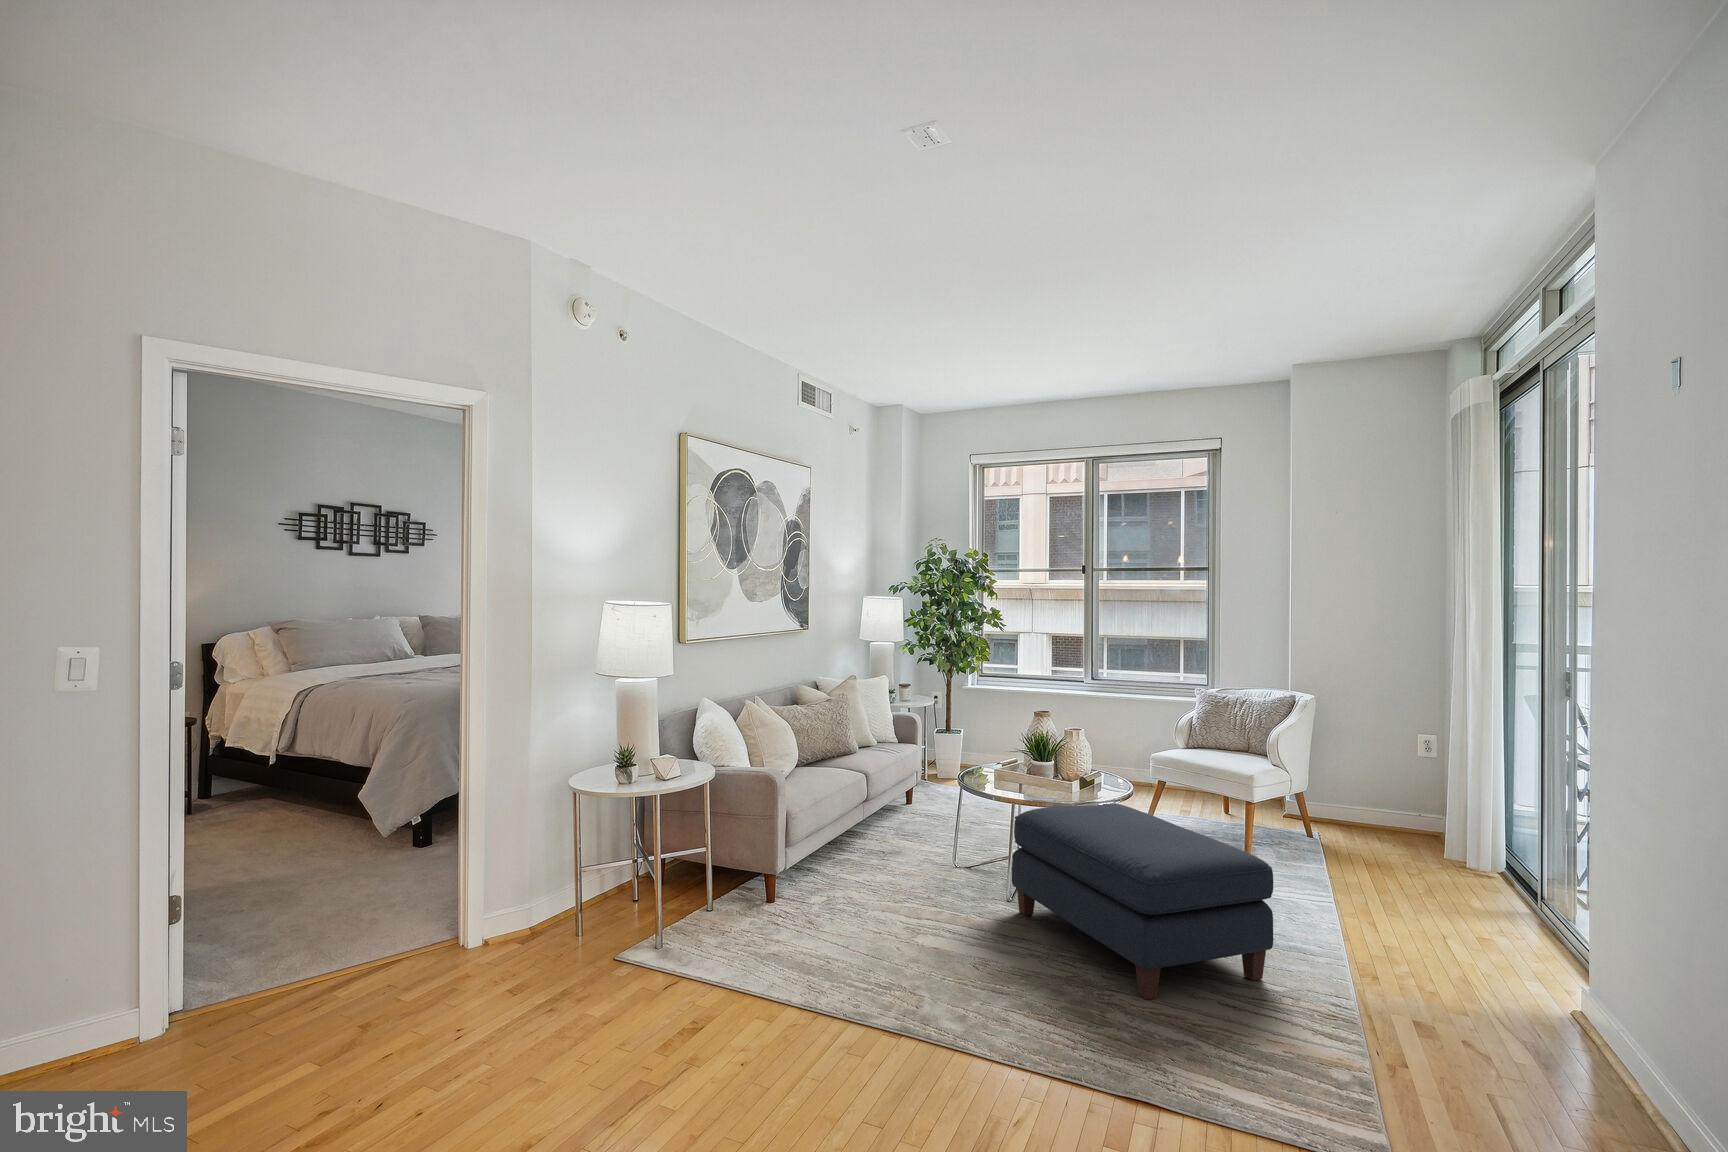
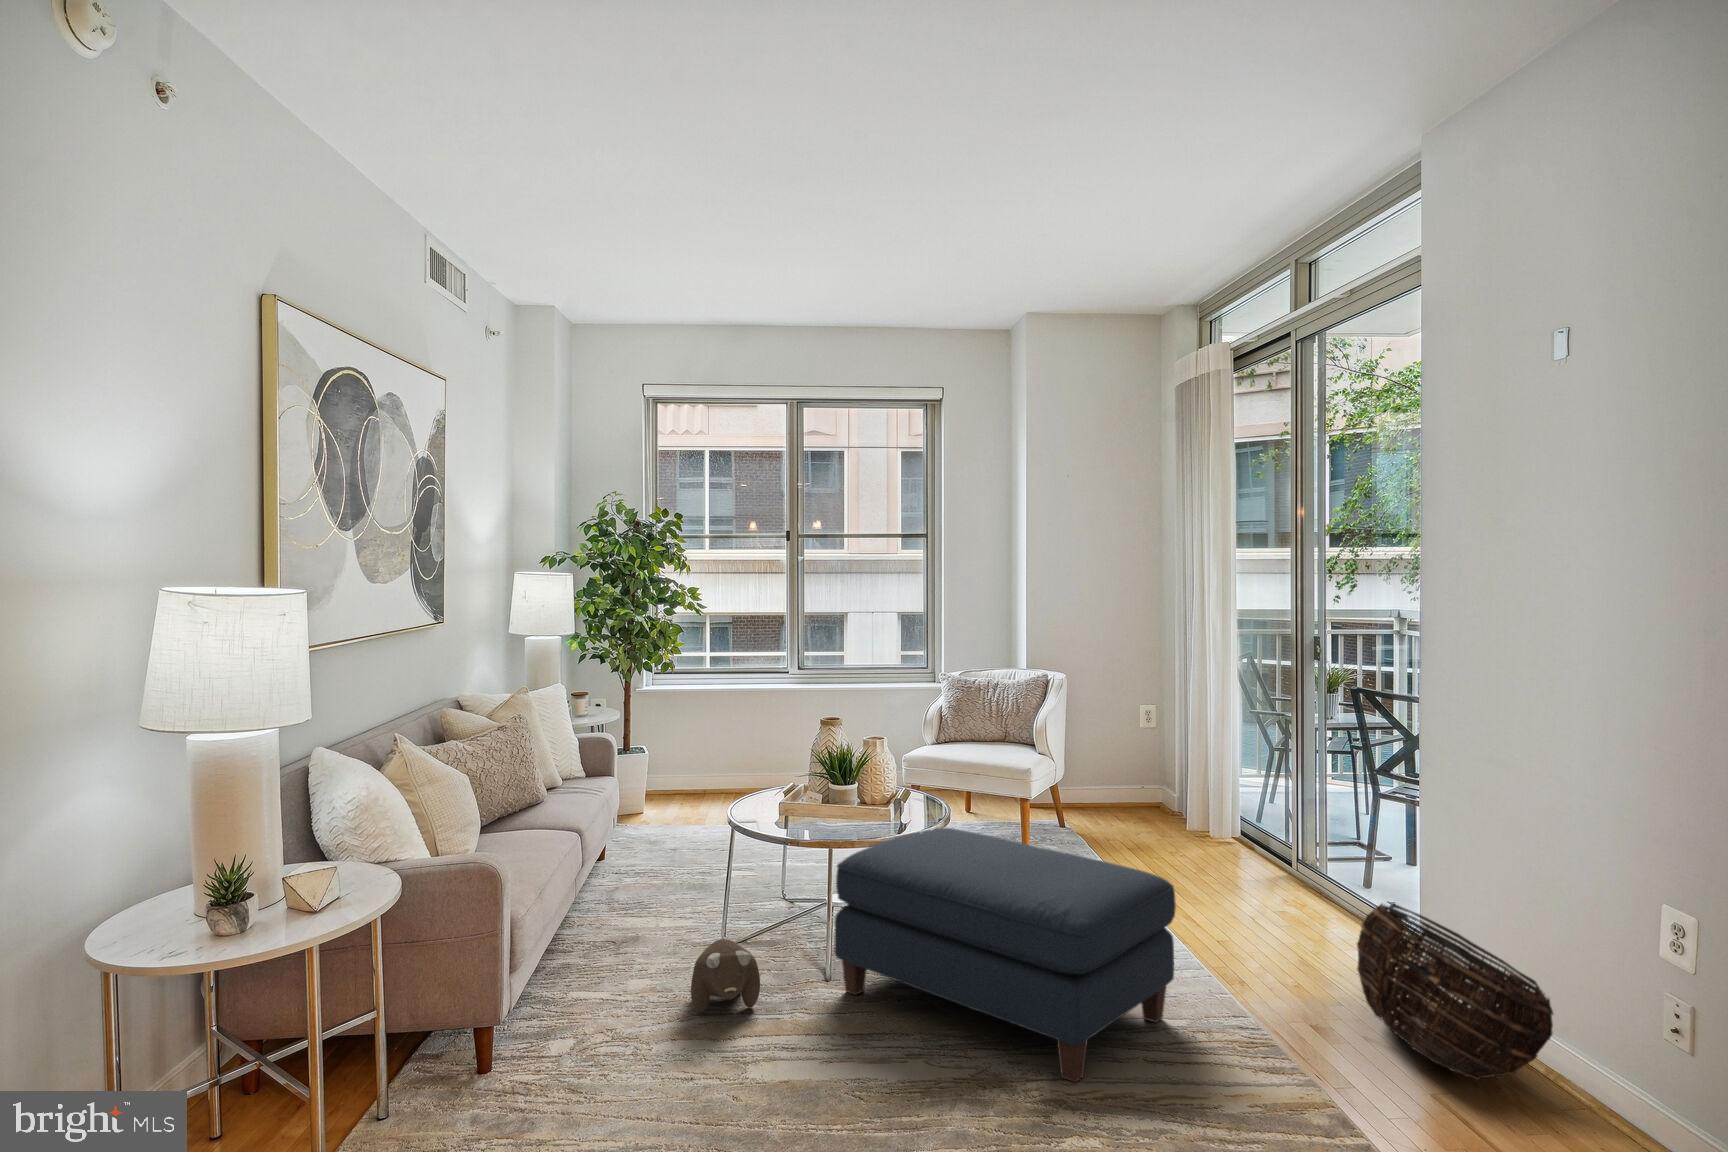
plush toy: none [905,857,953,908] -> present [691,939,760,1013]
basket: none [1453,918,1610,1082] -> present [1357,904,1553,1079]

